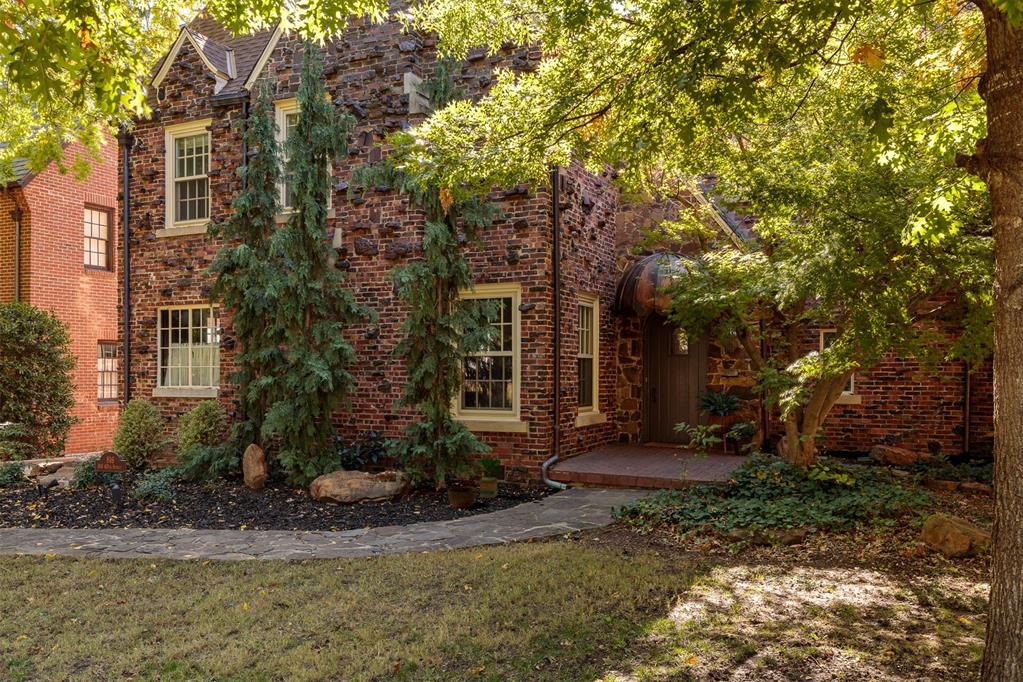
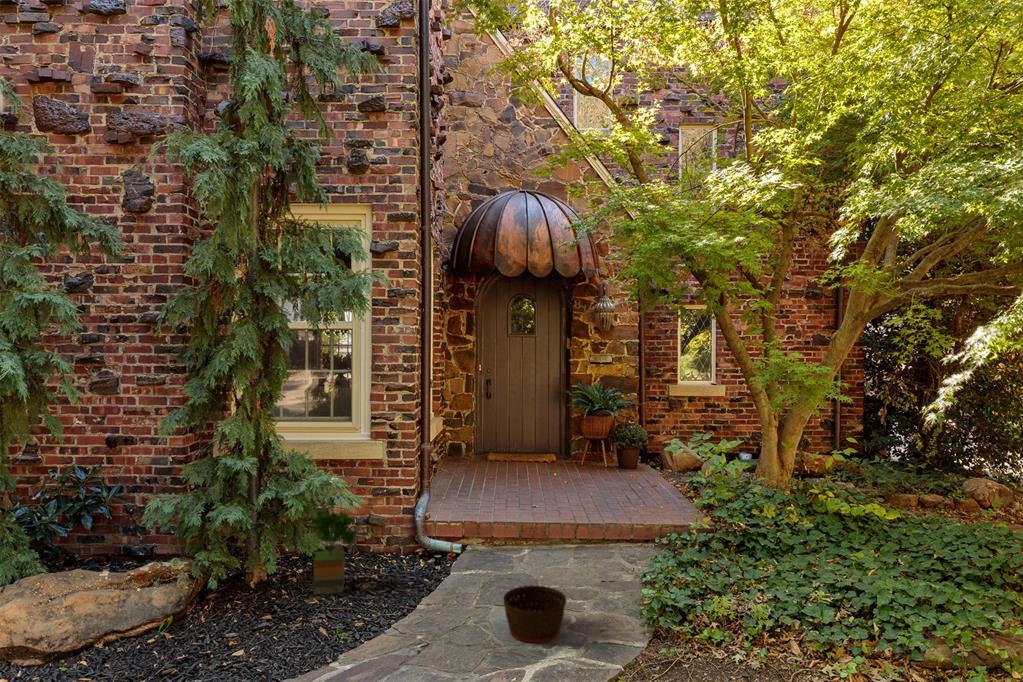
basket: present [448,487,477,507] -> present [504,585,566,643]

